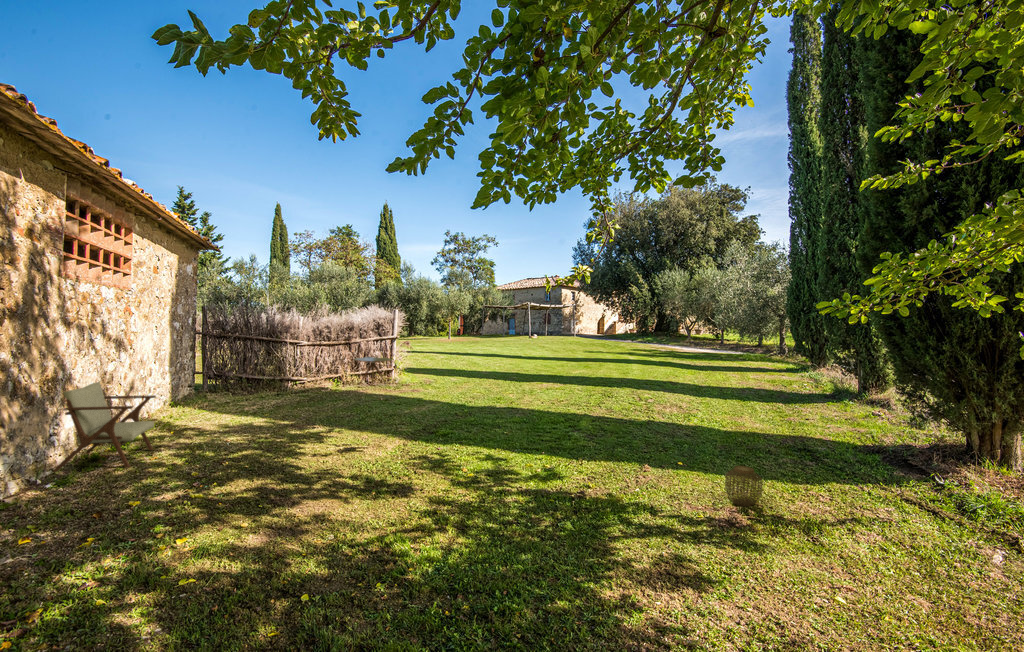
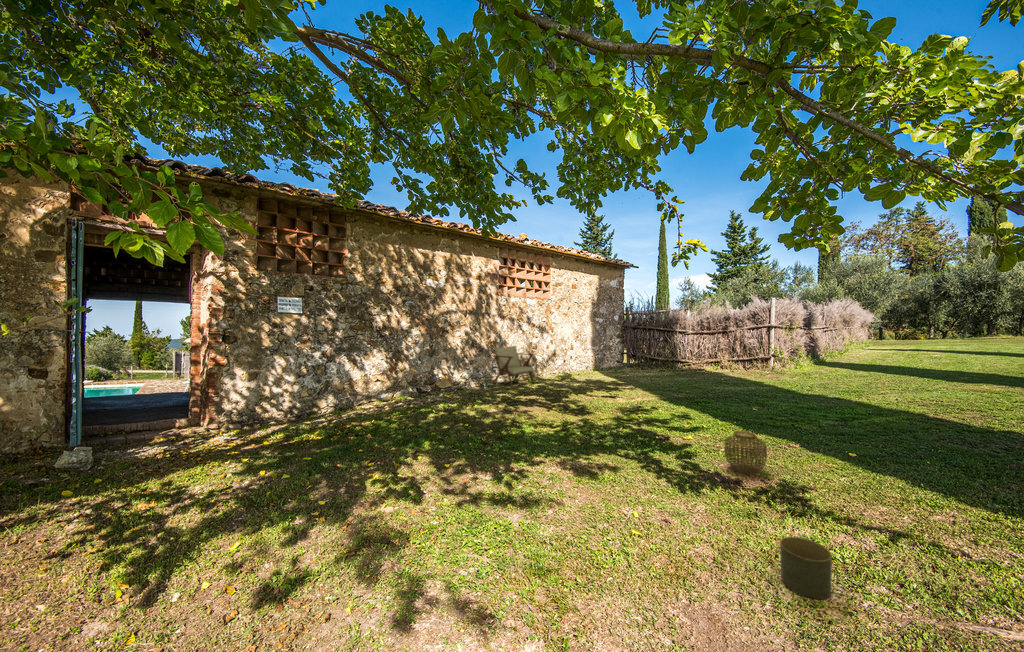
round table: present [354,357,392,383] -> none [724,345,763,369]
woven basket: present [725,466,763,506] -> present [725,431,767,475]
planter: none [767,511,798,546] -> present [780,537,832,599]

